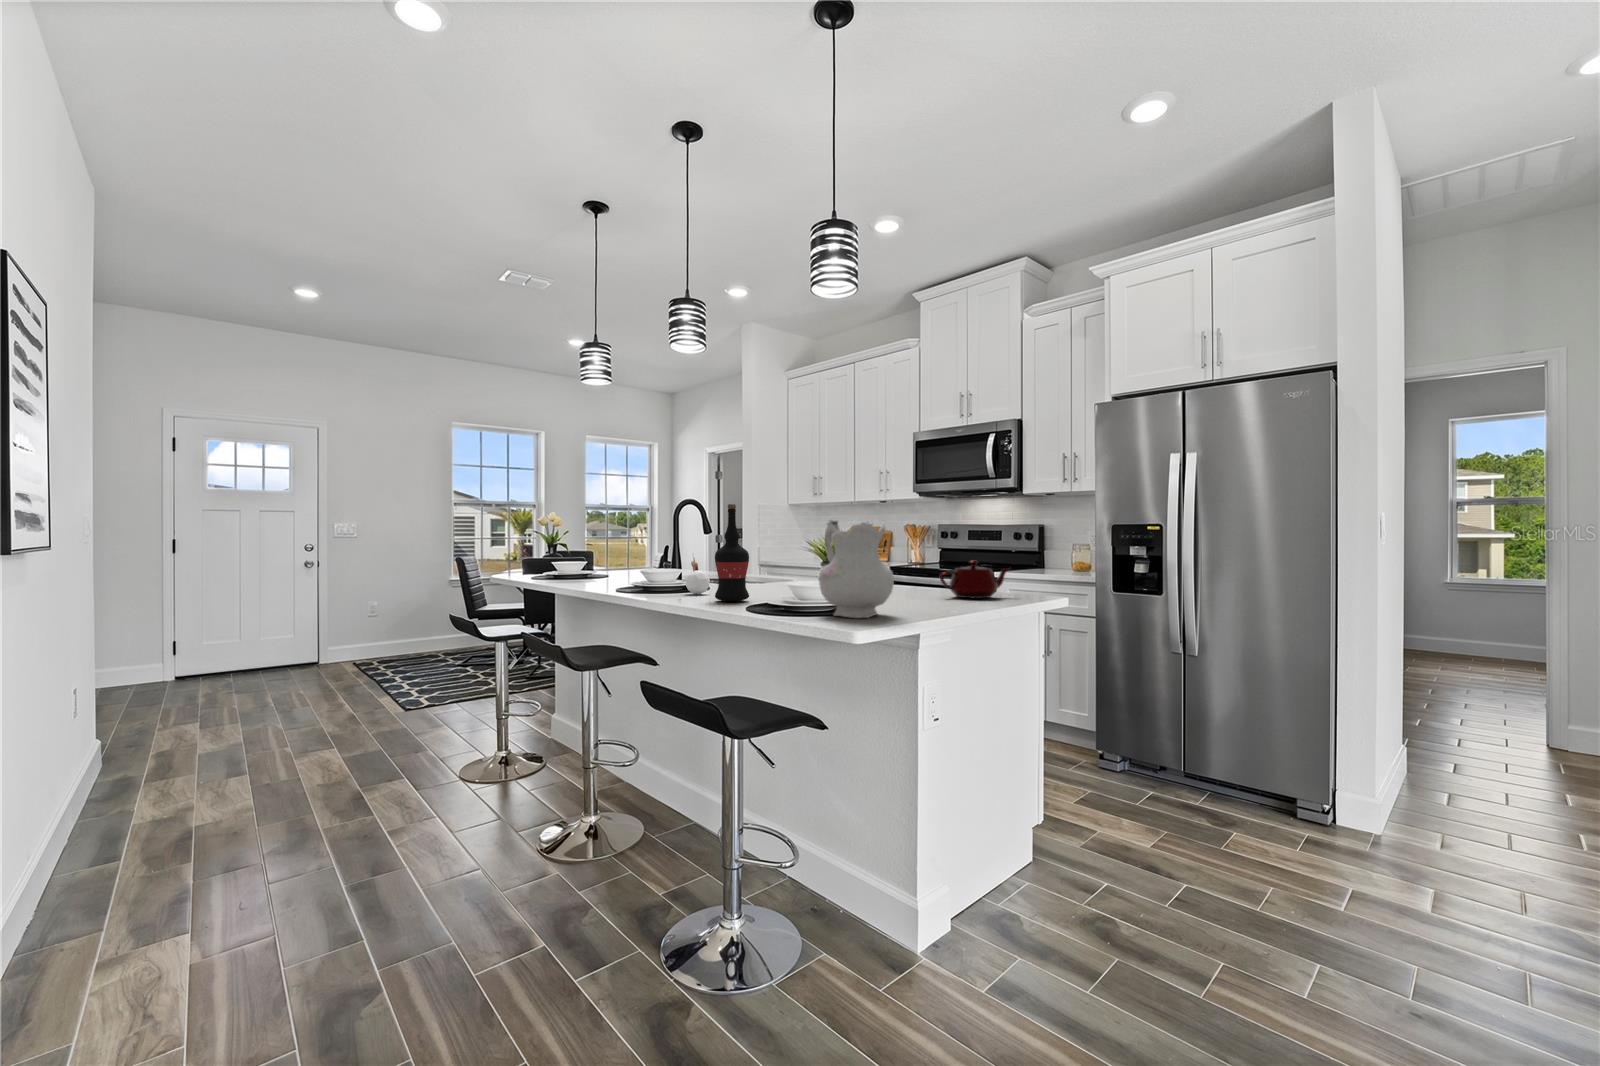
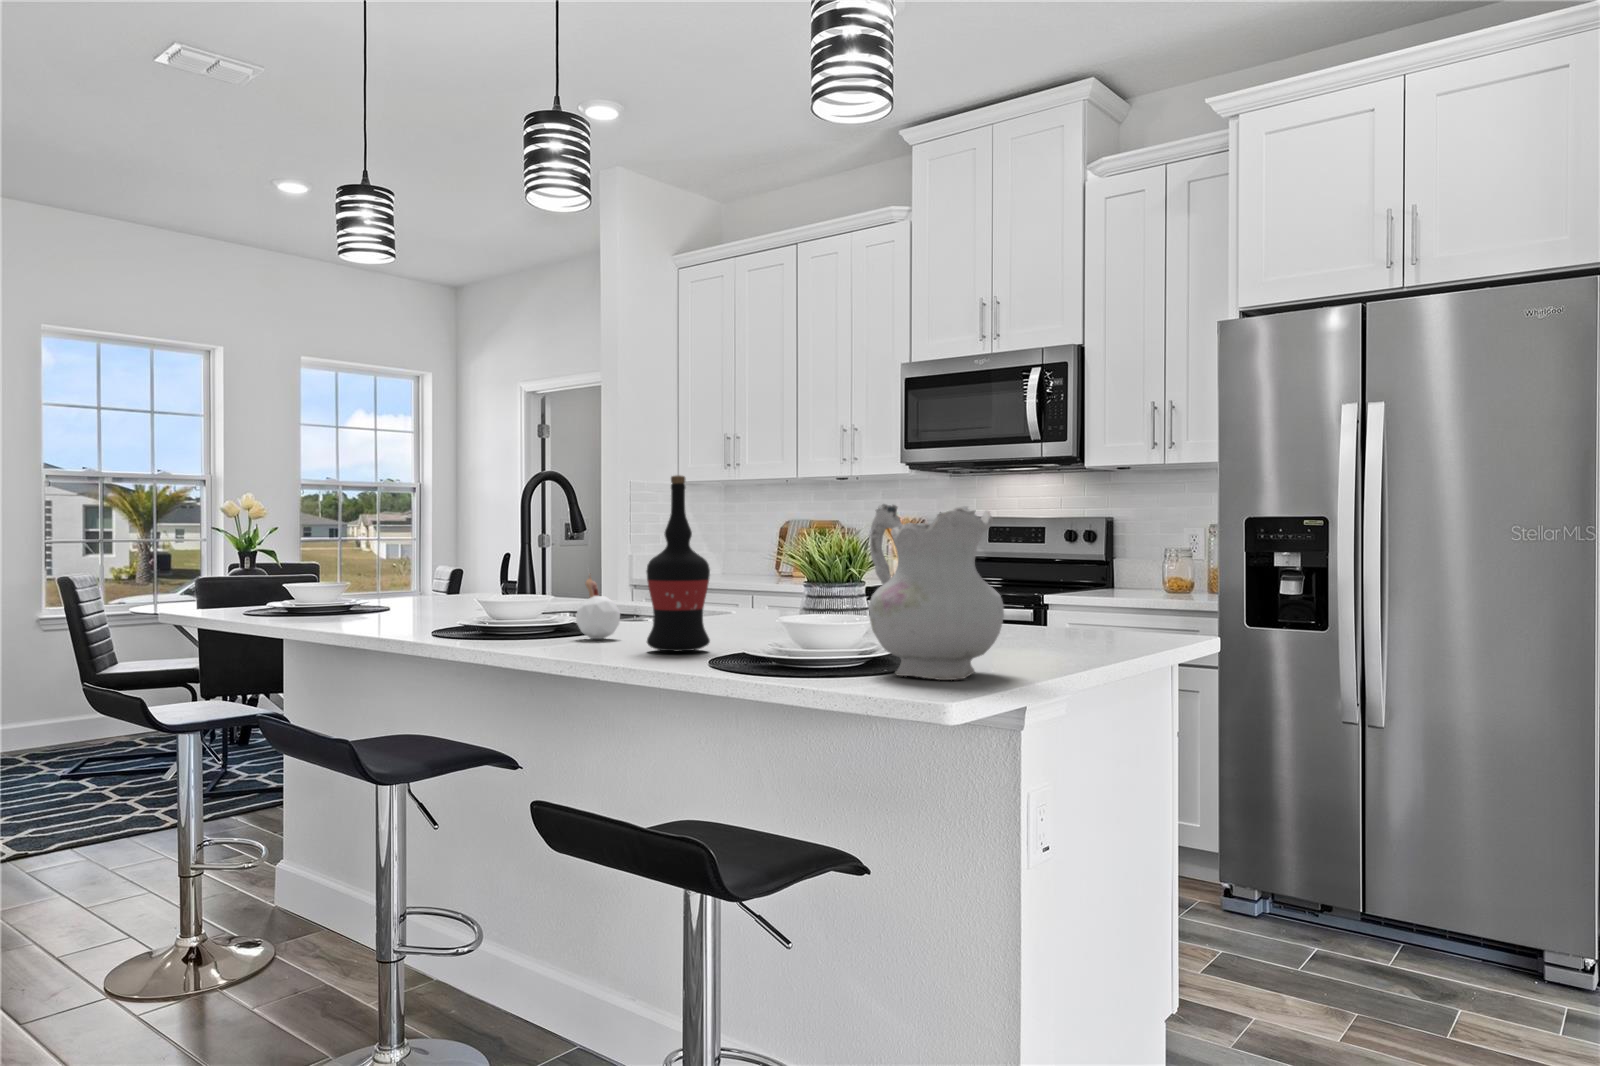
teapot: present [940,561,1009,599] -> none [1028,576,1141,640]

